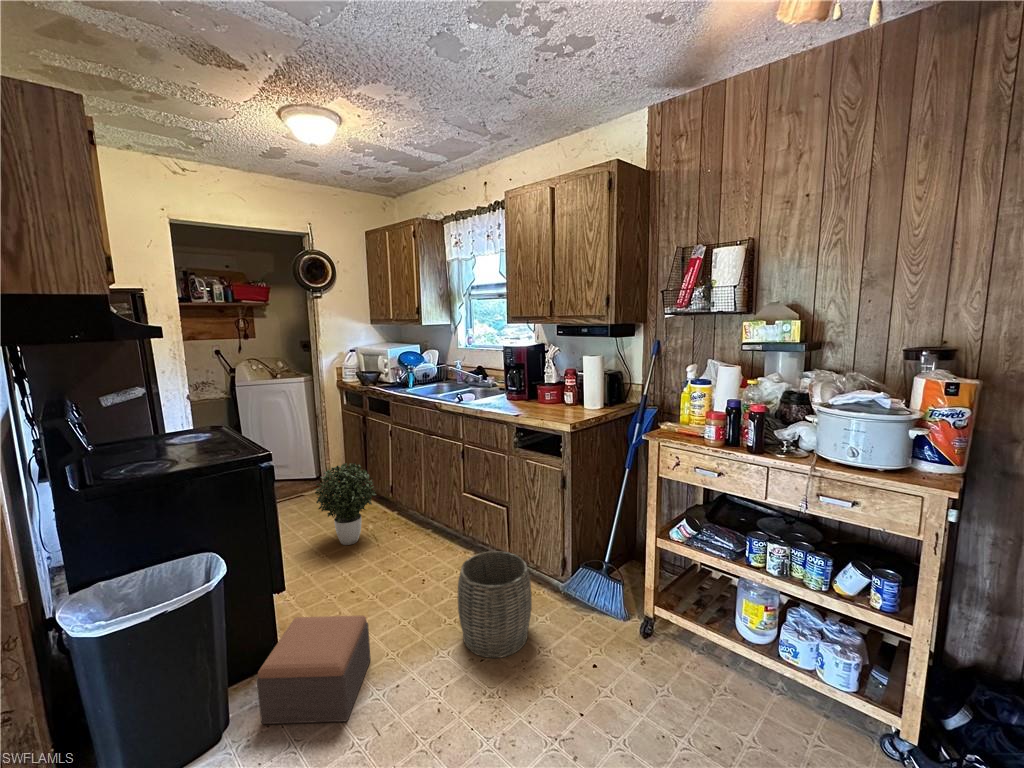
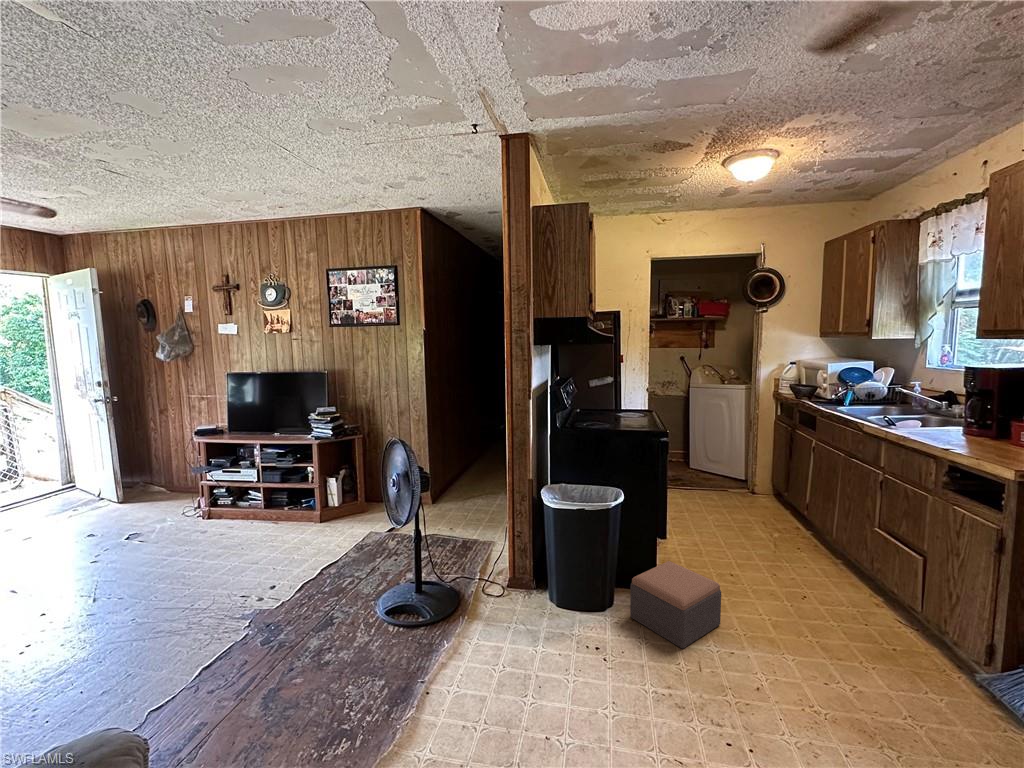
potted plant: present [314,463,376,545] -> none [722,465,782,542]
woven basket: present [457,551,532,658] -> none [812,582,913,702]

